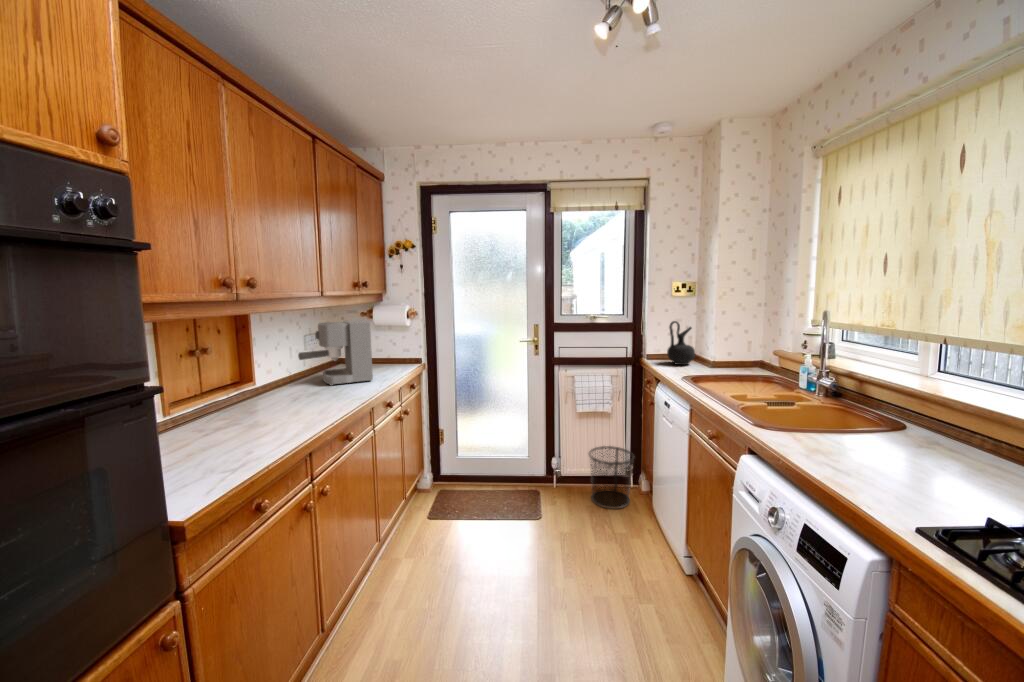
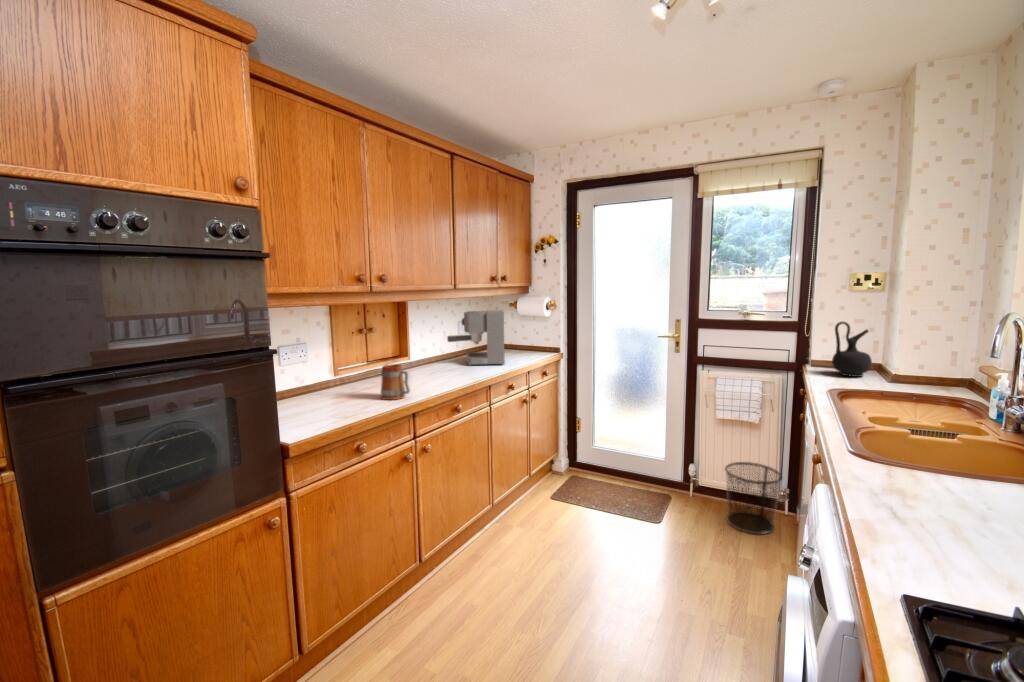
mug: none [240,395,287,445] -> present [381,364,410,400]

